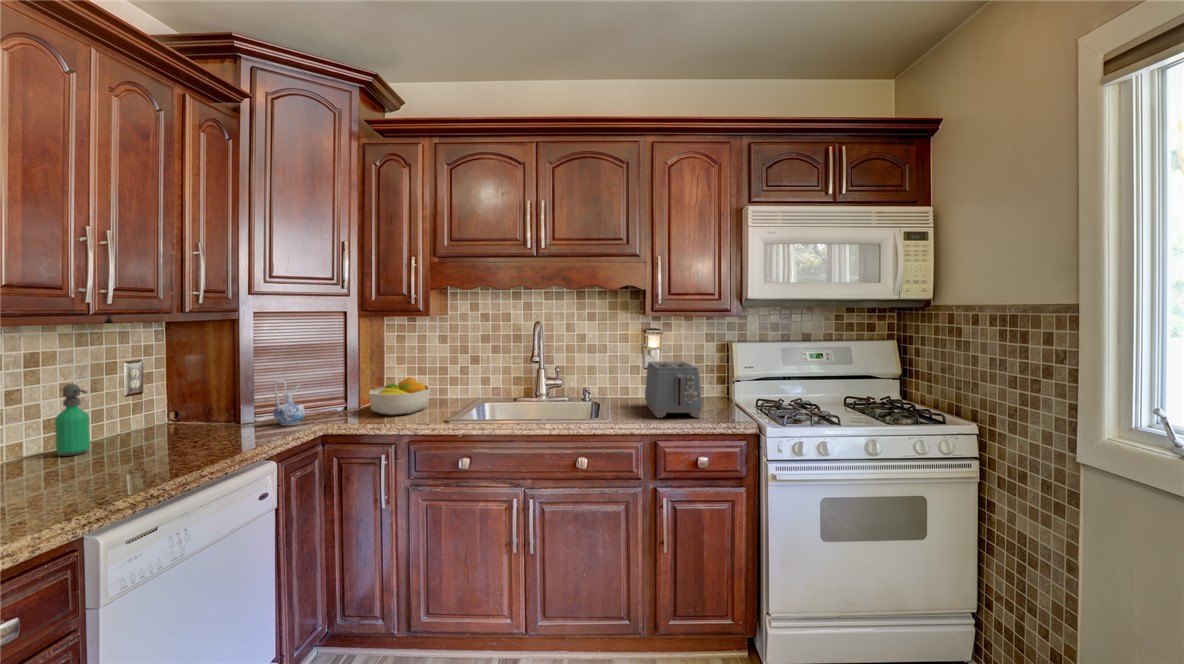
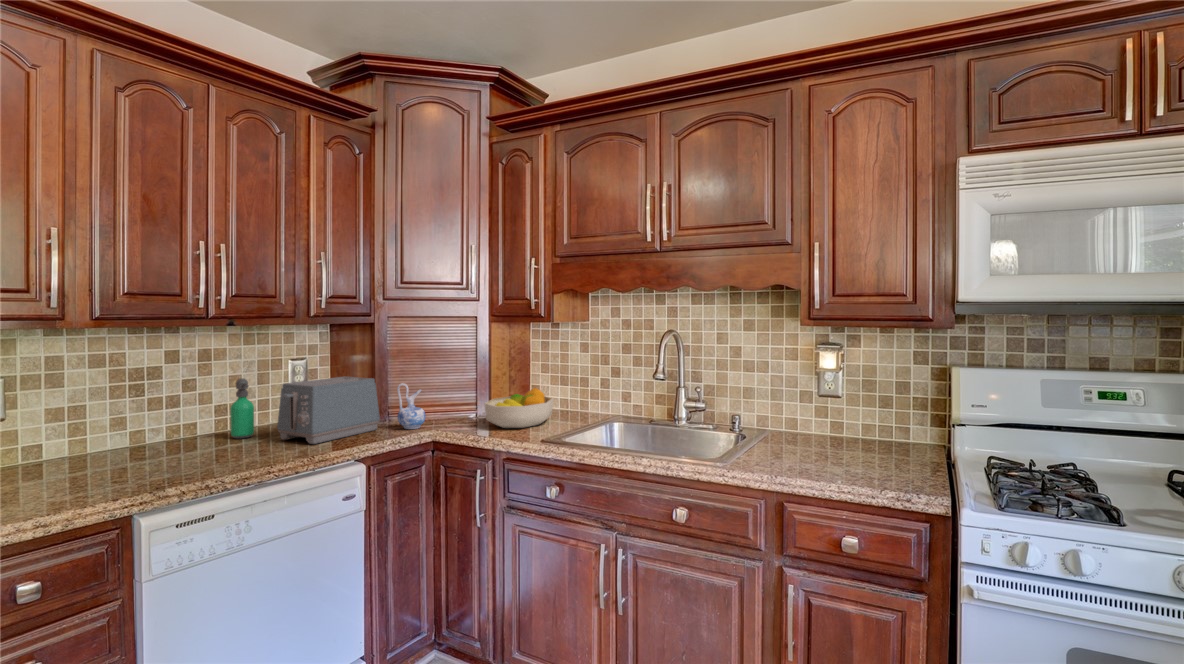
toaster: present [645,361,702,418] -> present [277,376,380,444]

